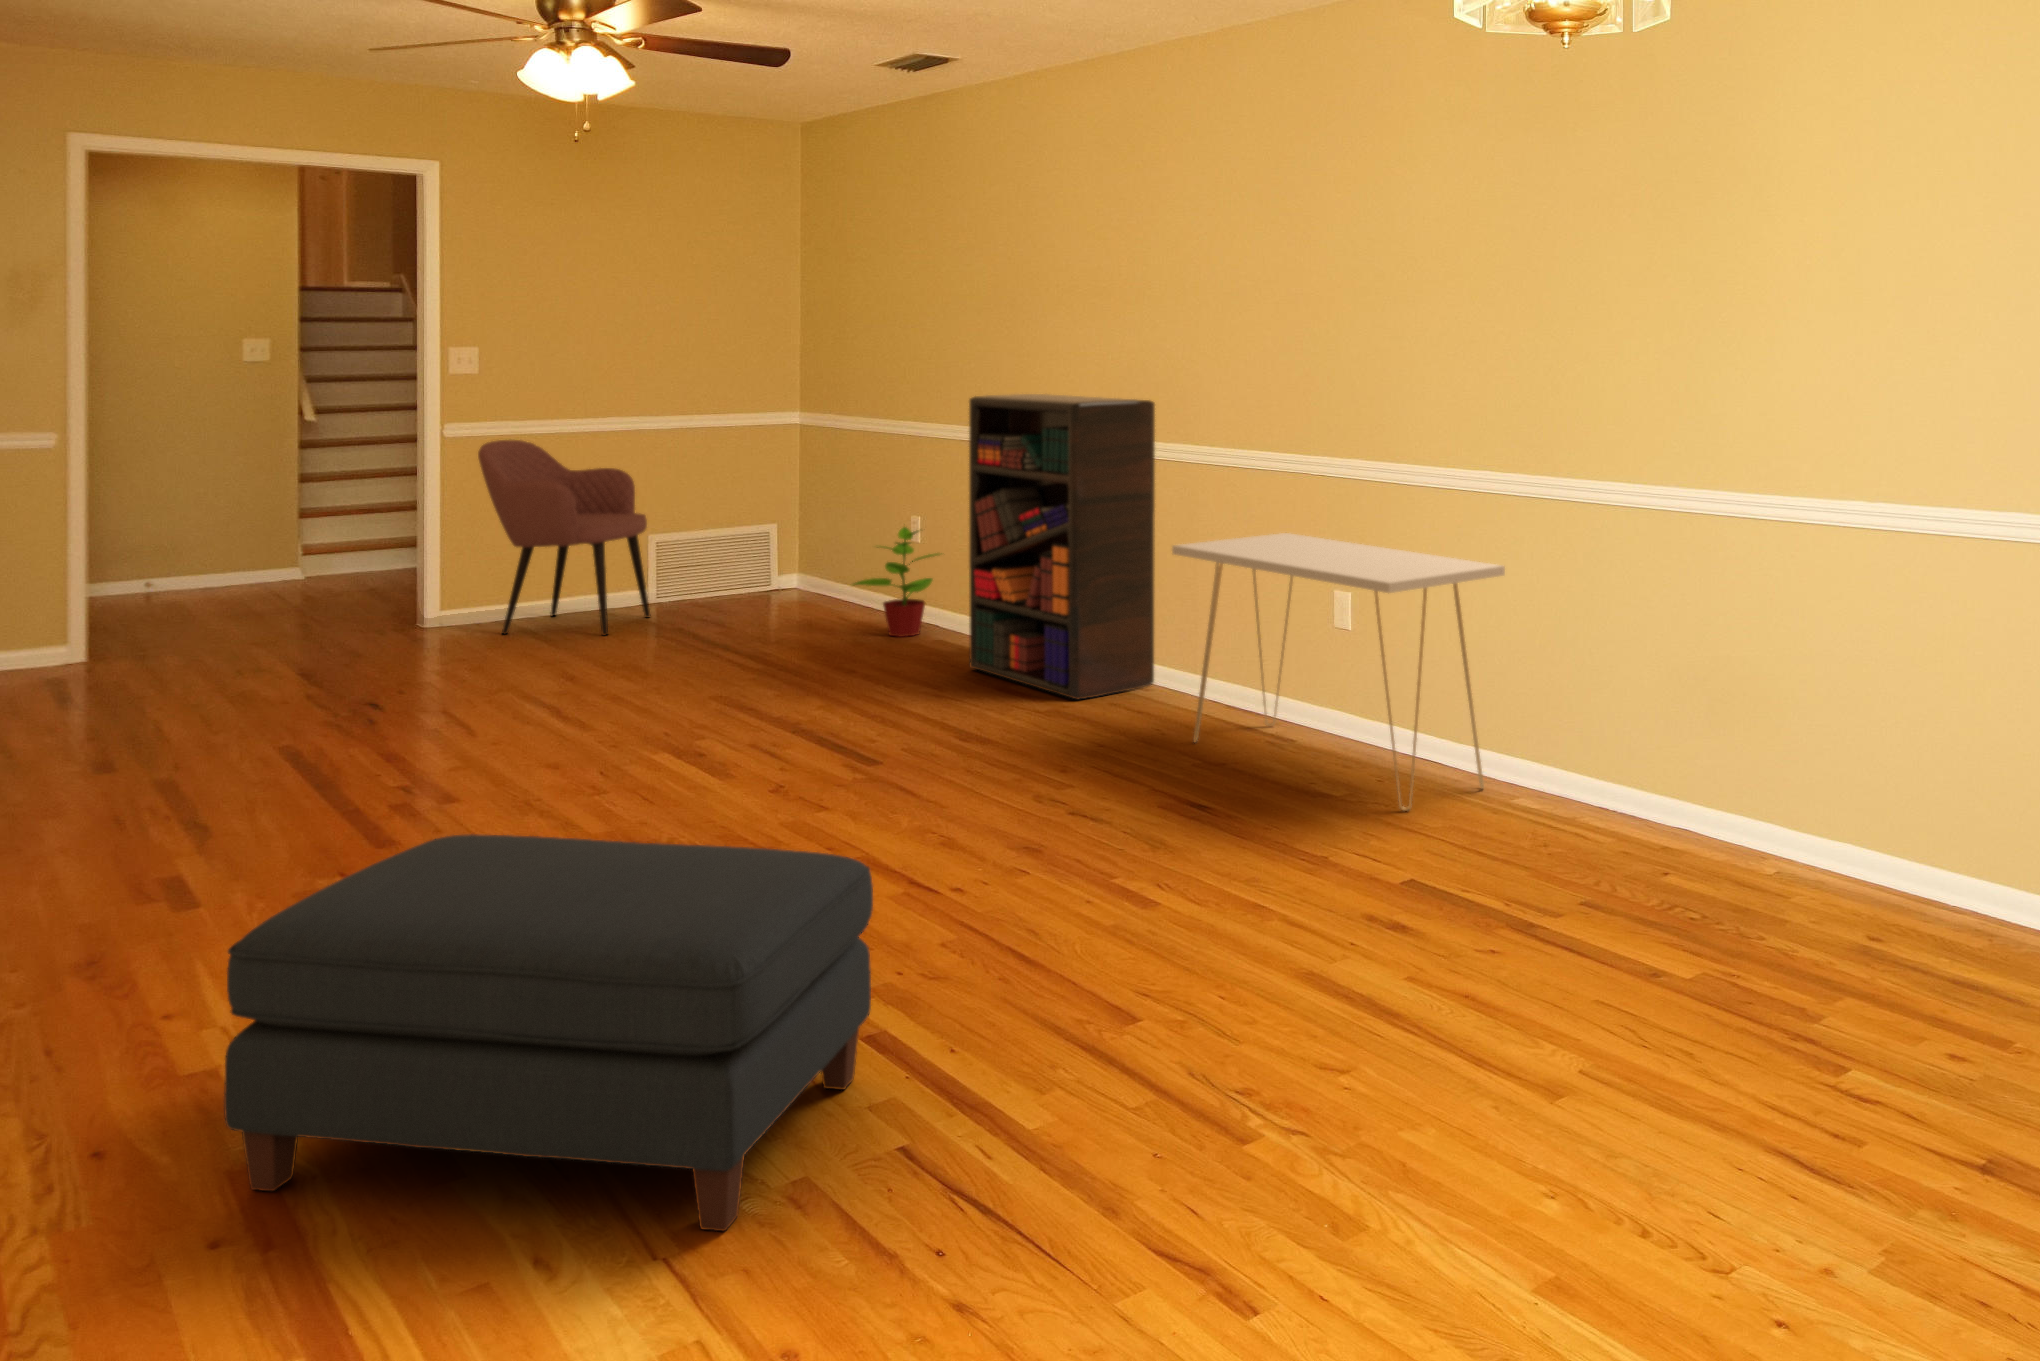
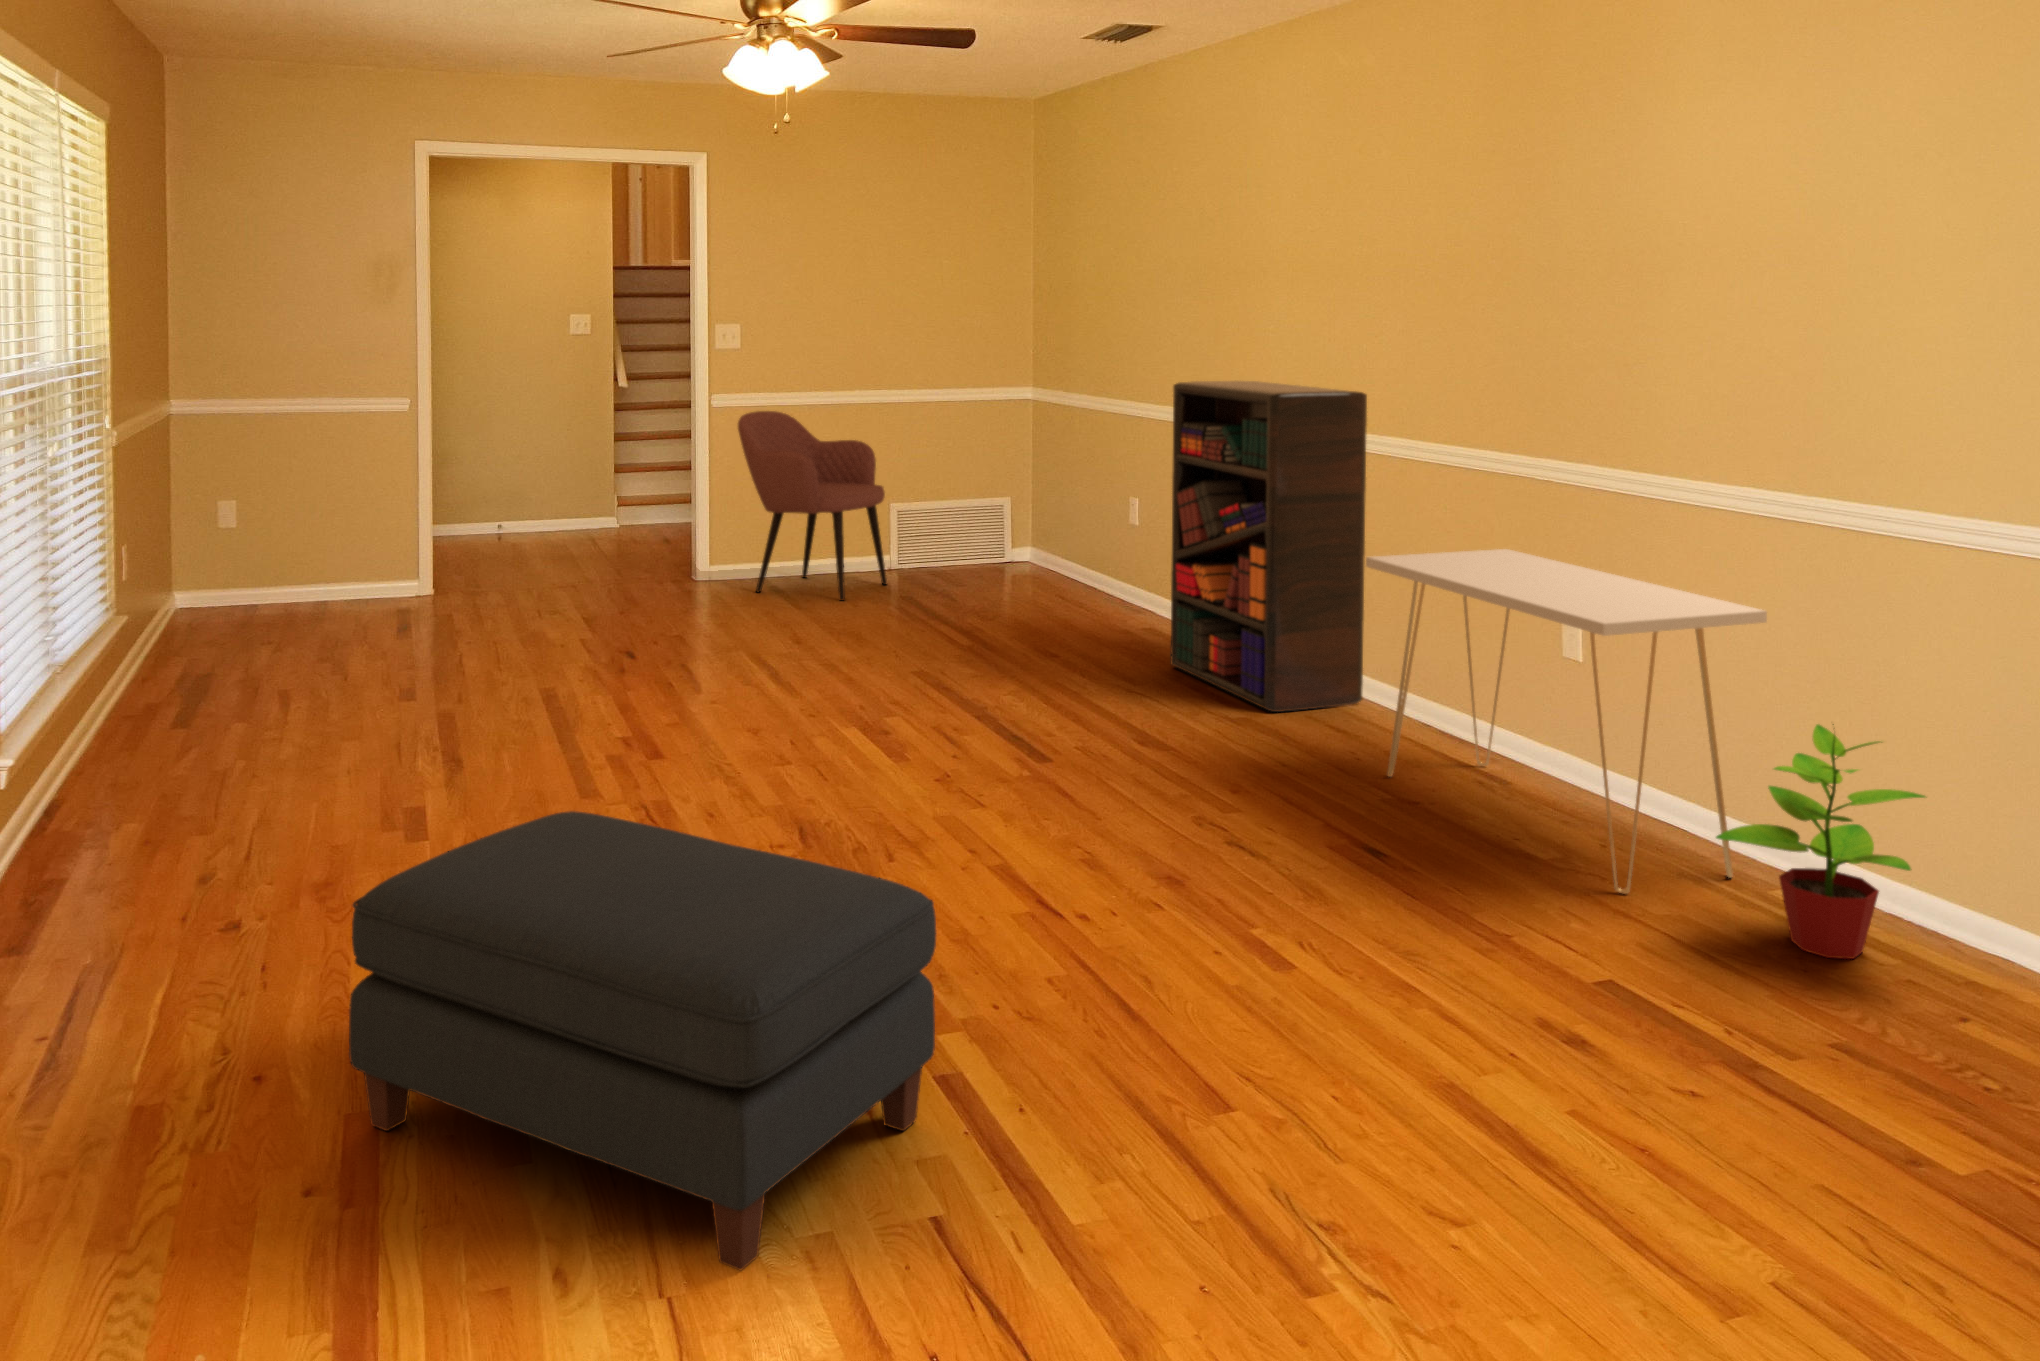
potted plant: present [854,527,939,637] -> present [1716,724,1925,959]

